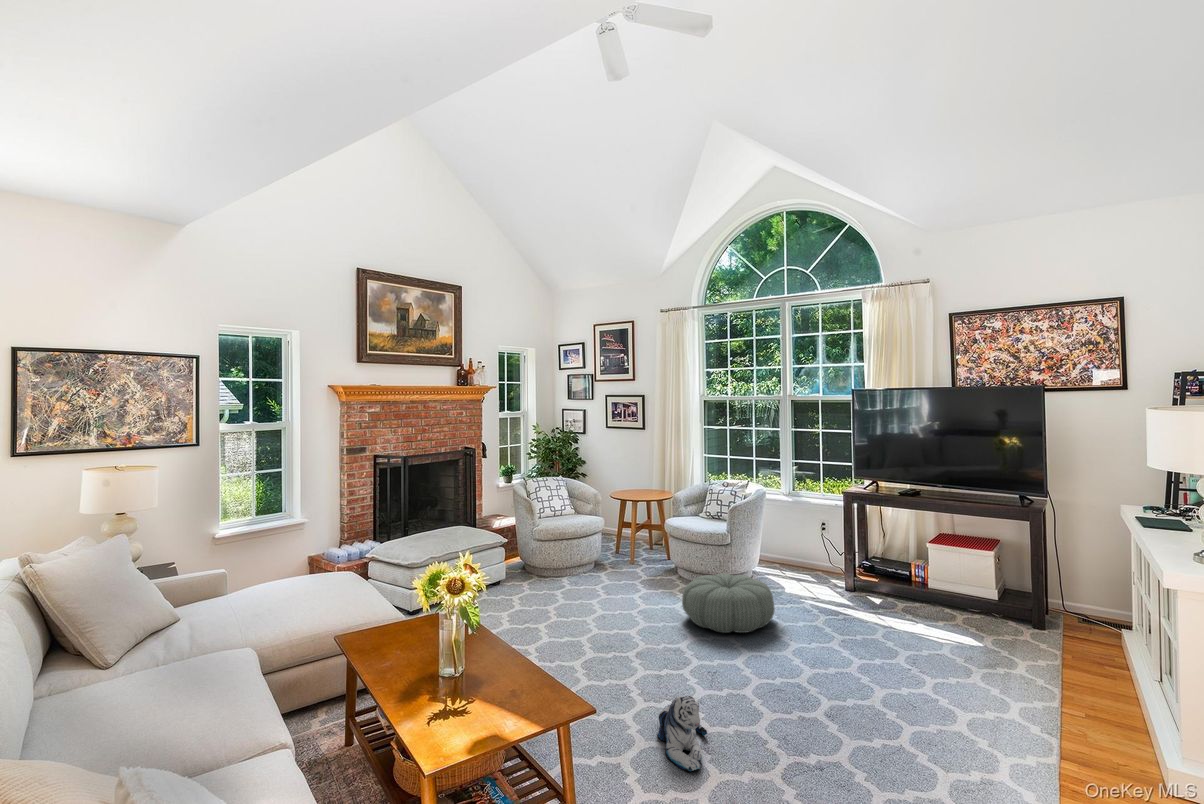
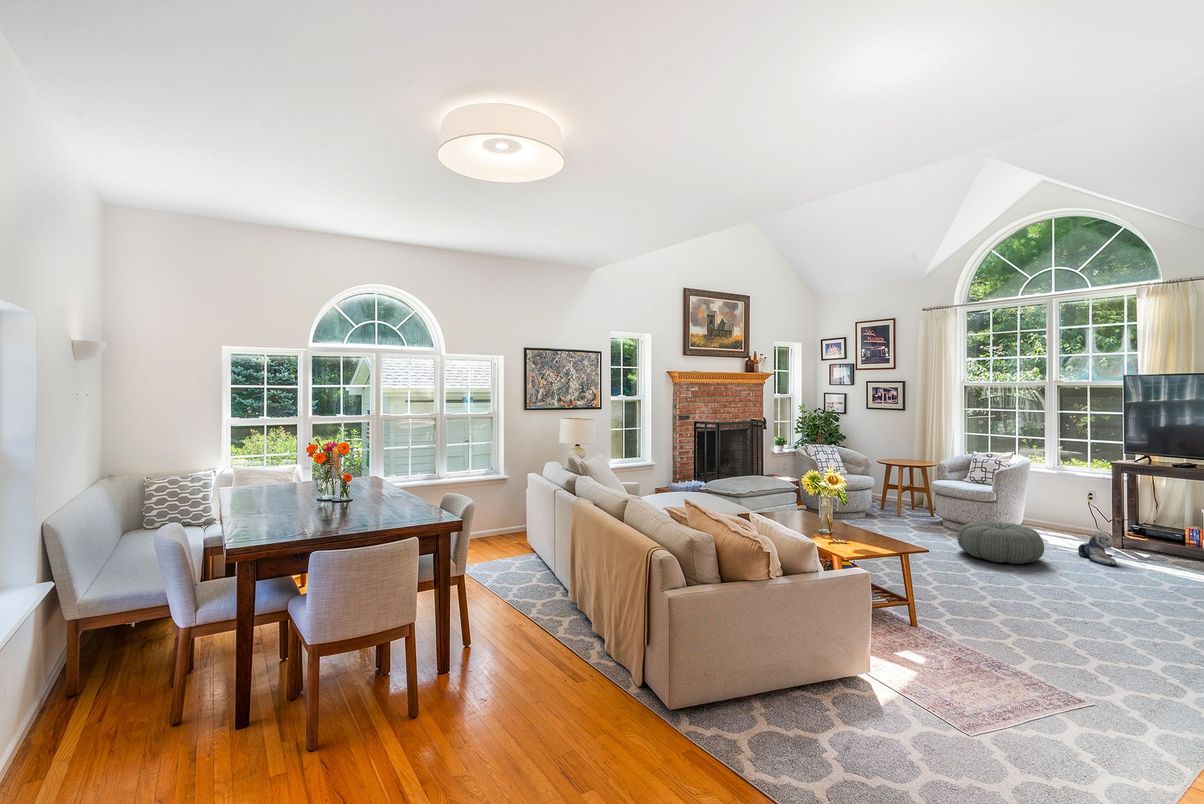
plush toy: present [657,696,707,772] -> present [1078,533,1117,565]

